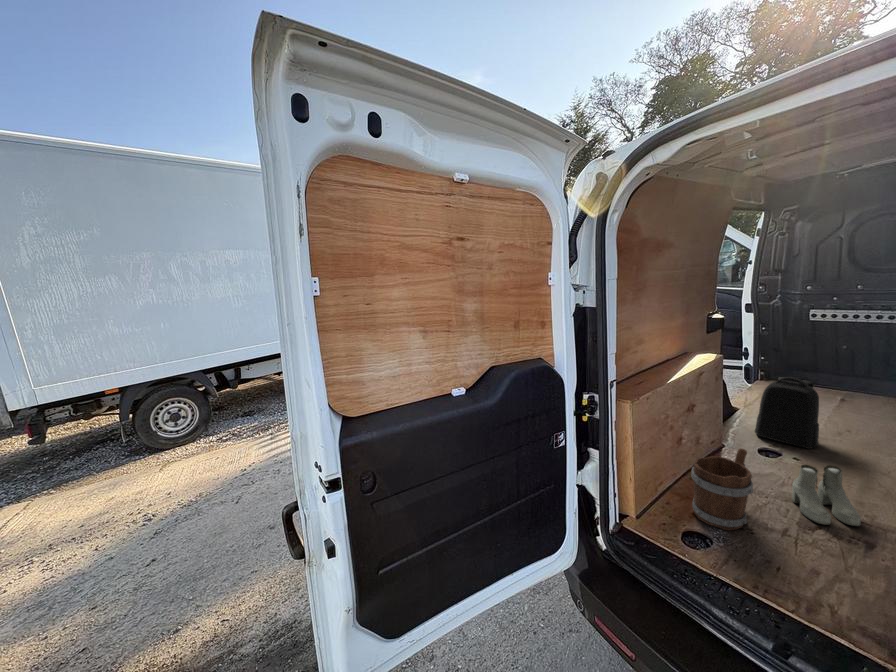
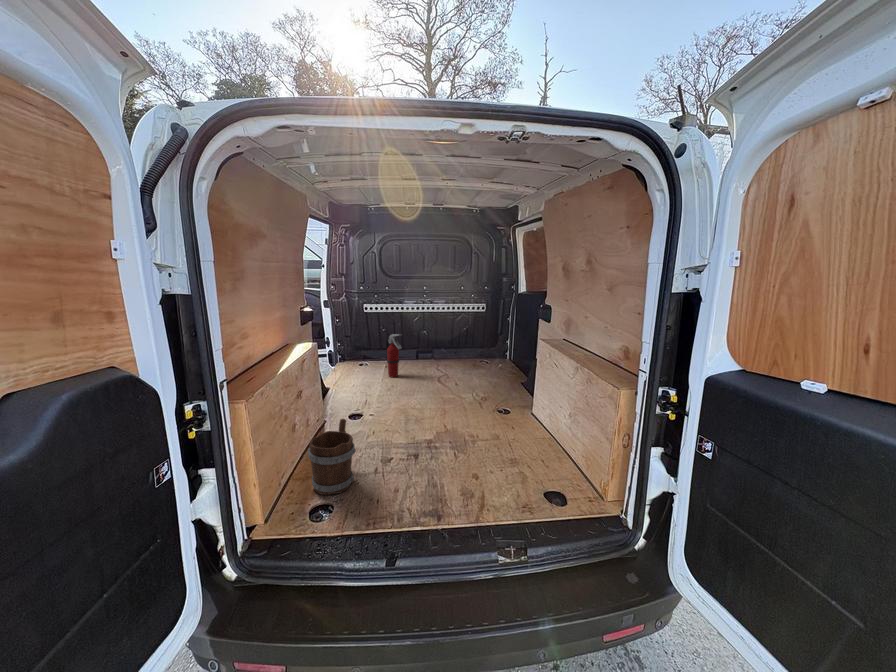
fire extinguisher: none [841,356,878,417] -> present [386,334,402,377]
backpack: present [755,377,819,449] -> none [344,354,382,406]
boots: present [792,465,861,526] -> none [375,413,413,457]

